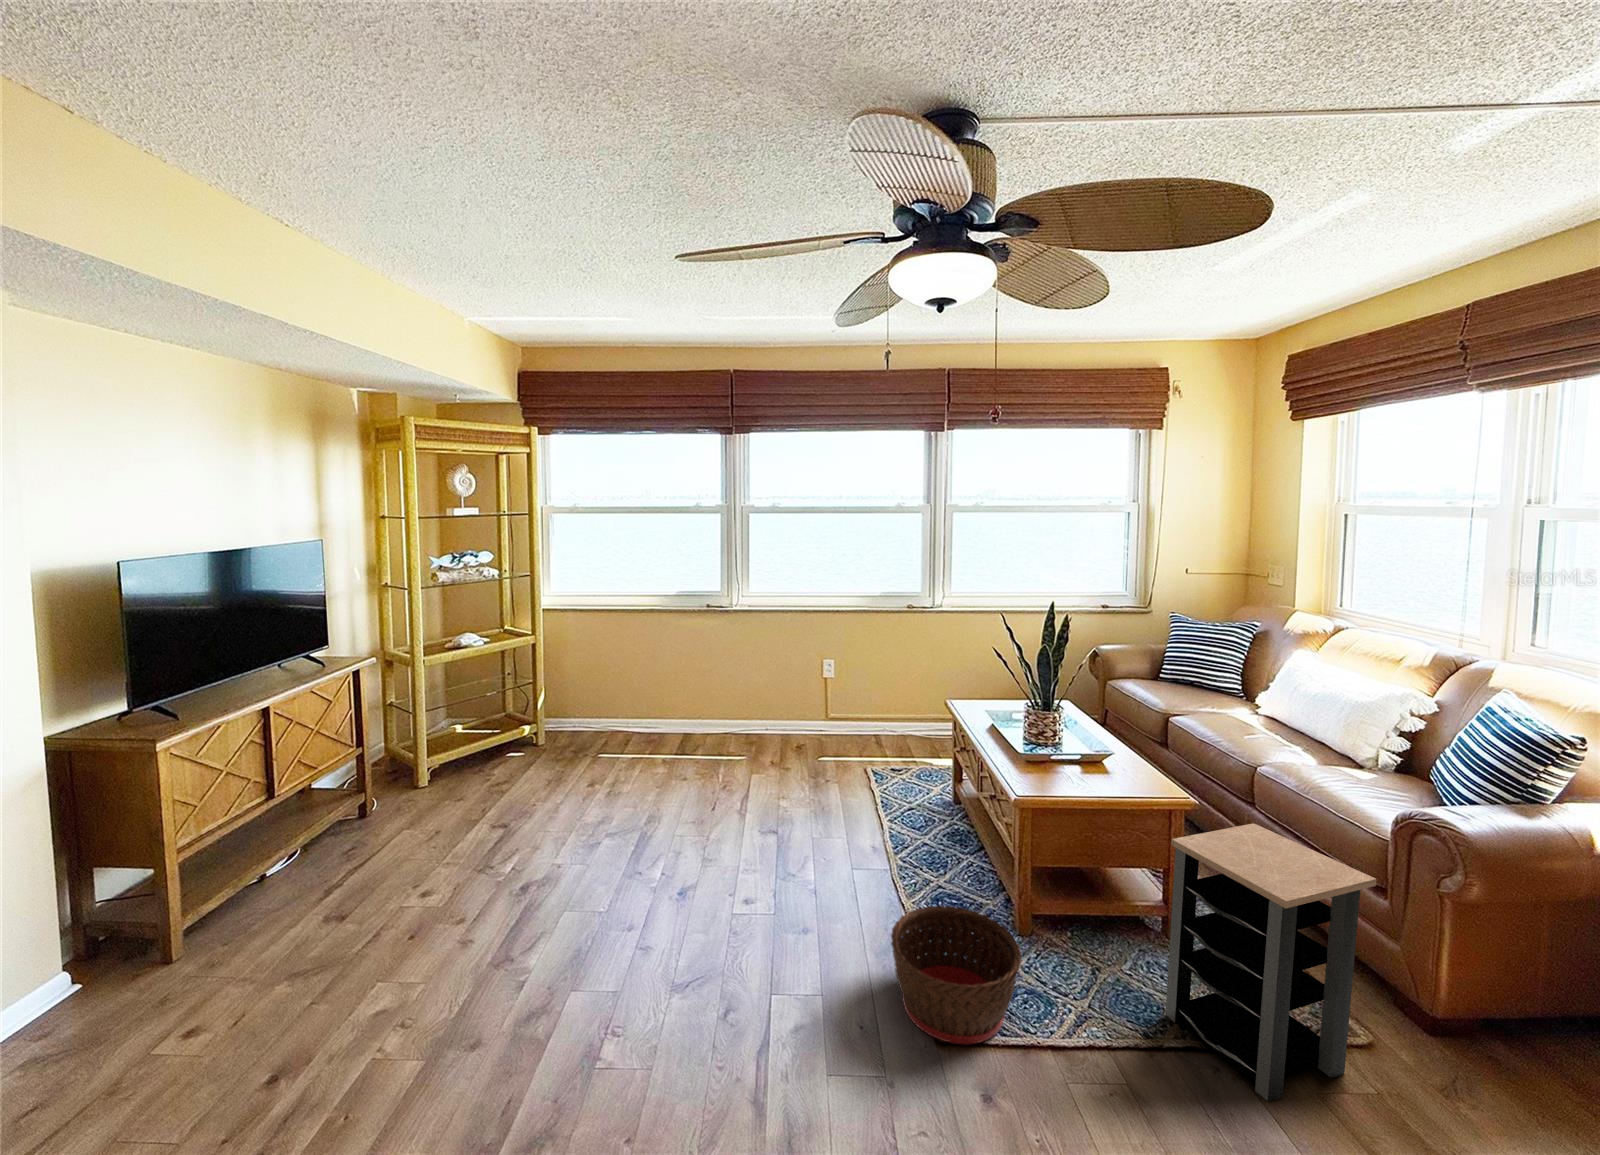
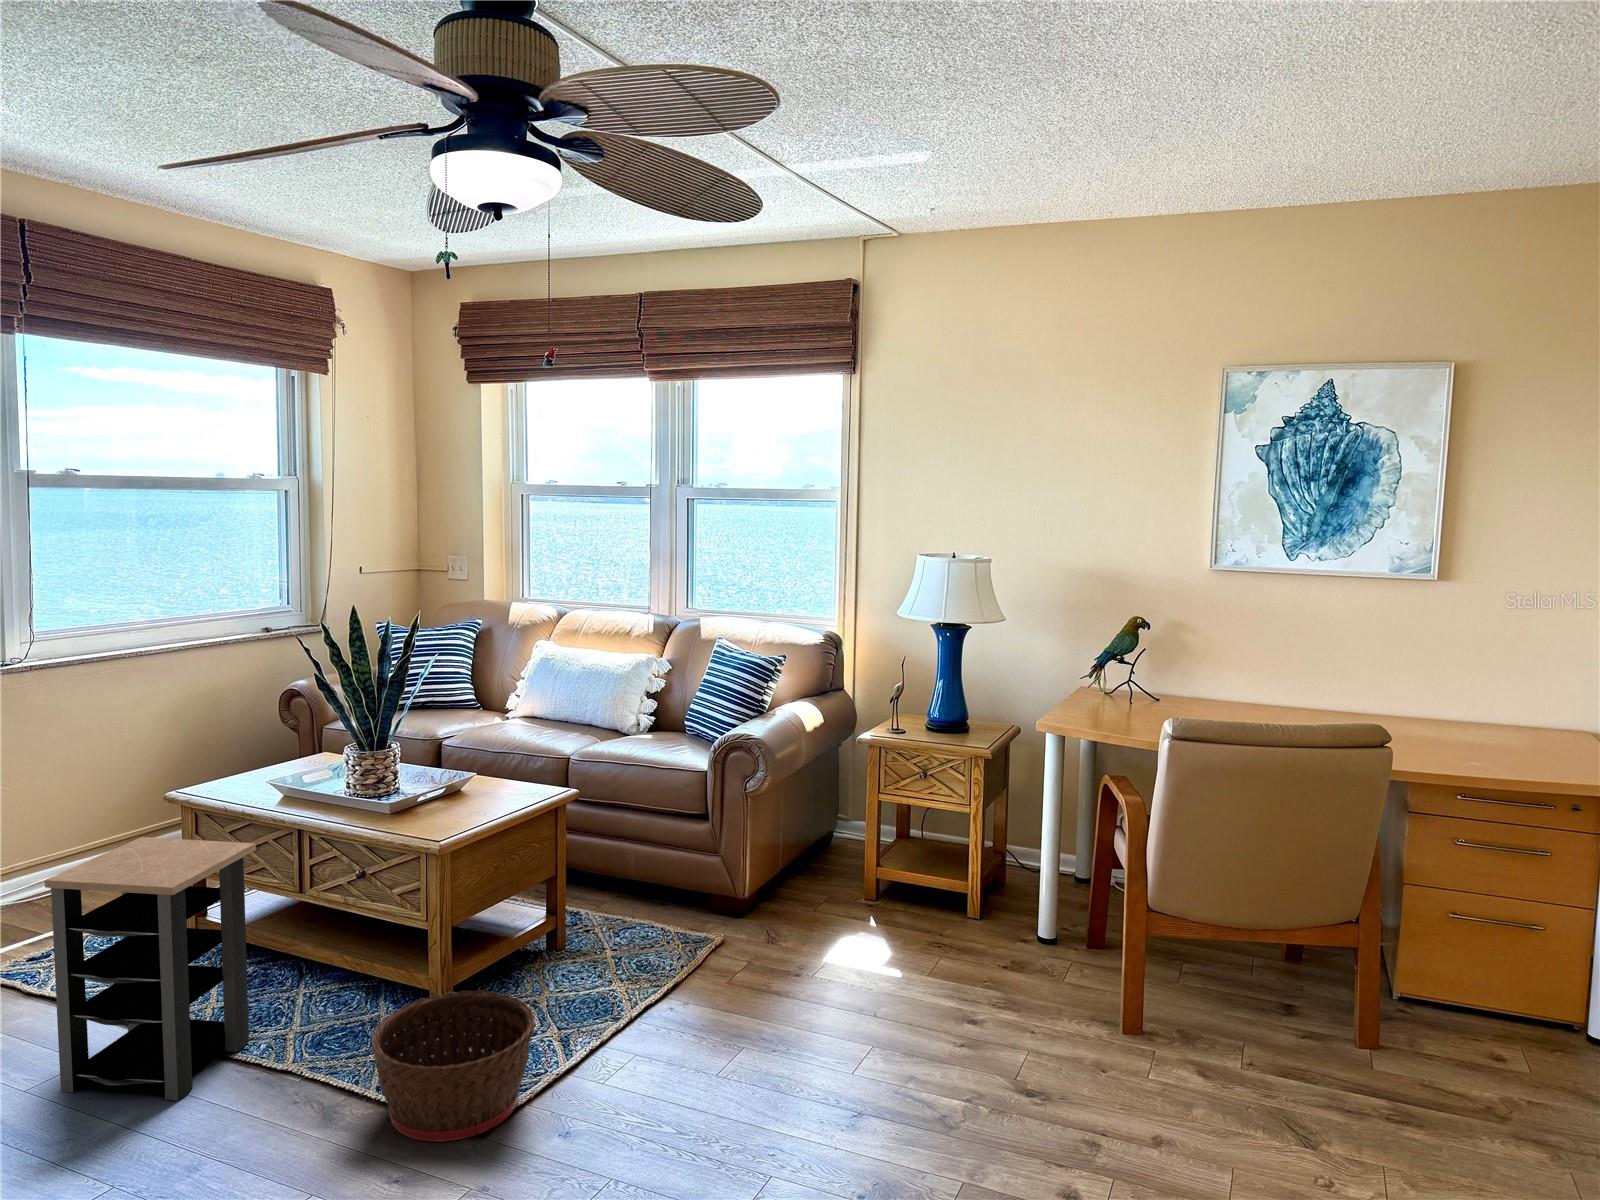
side table: present [1165,823,1376,1101] -> present [45,837,256,1101]

